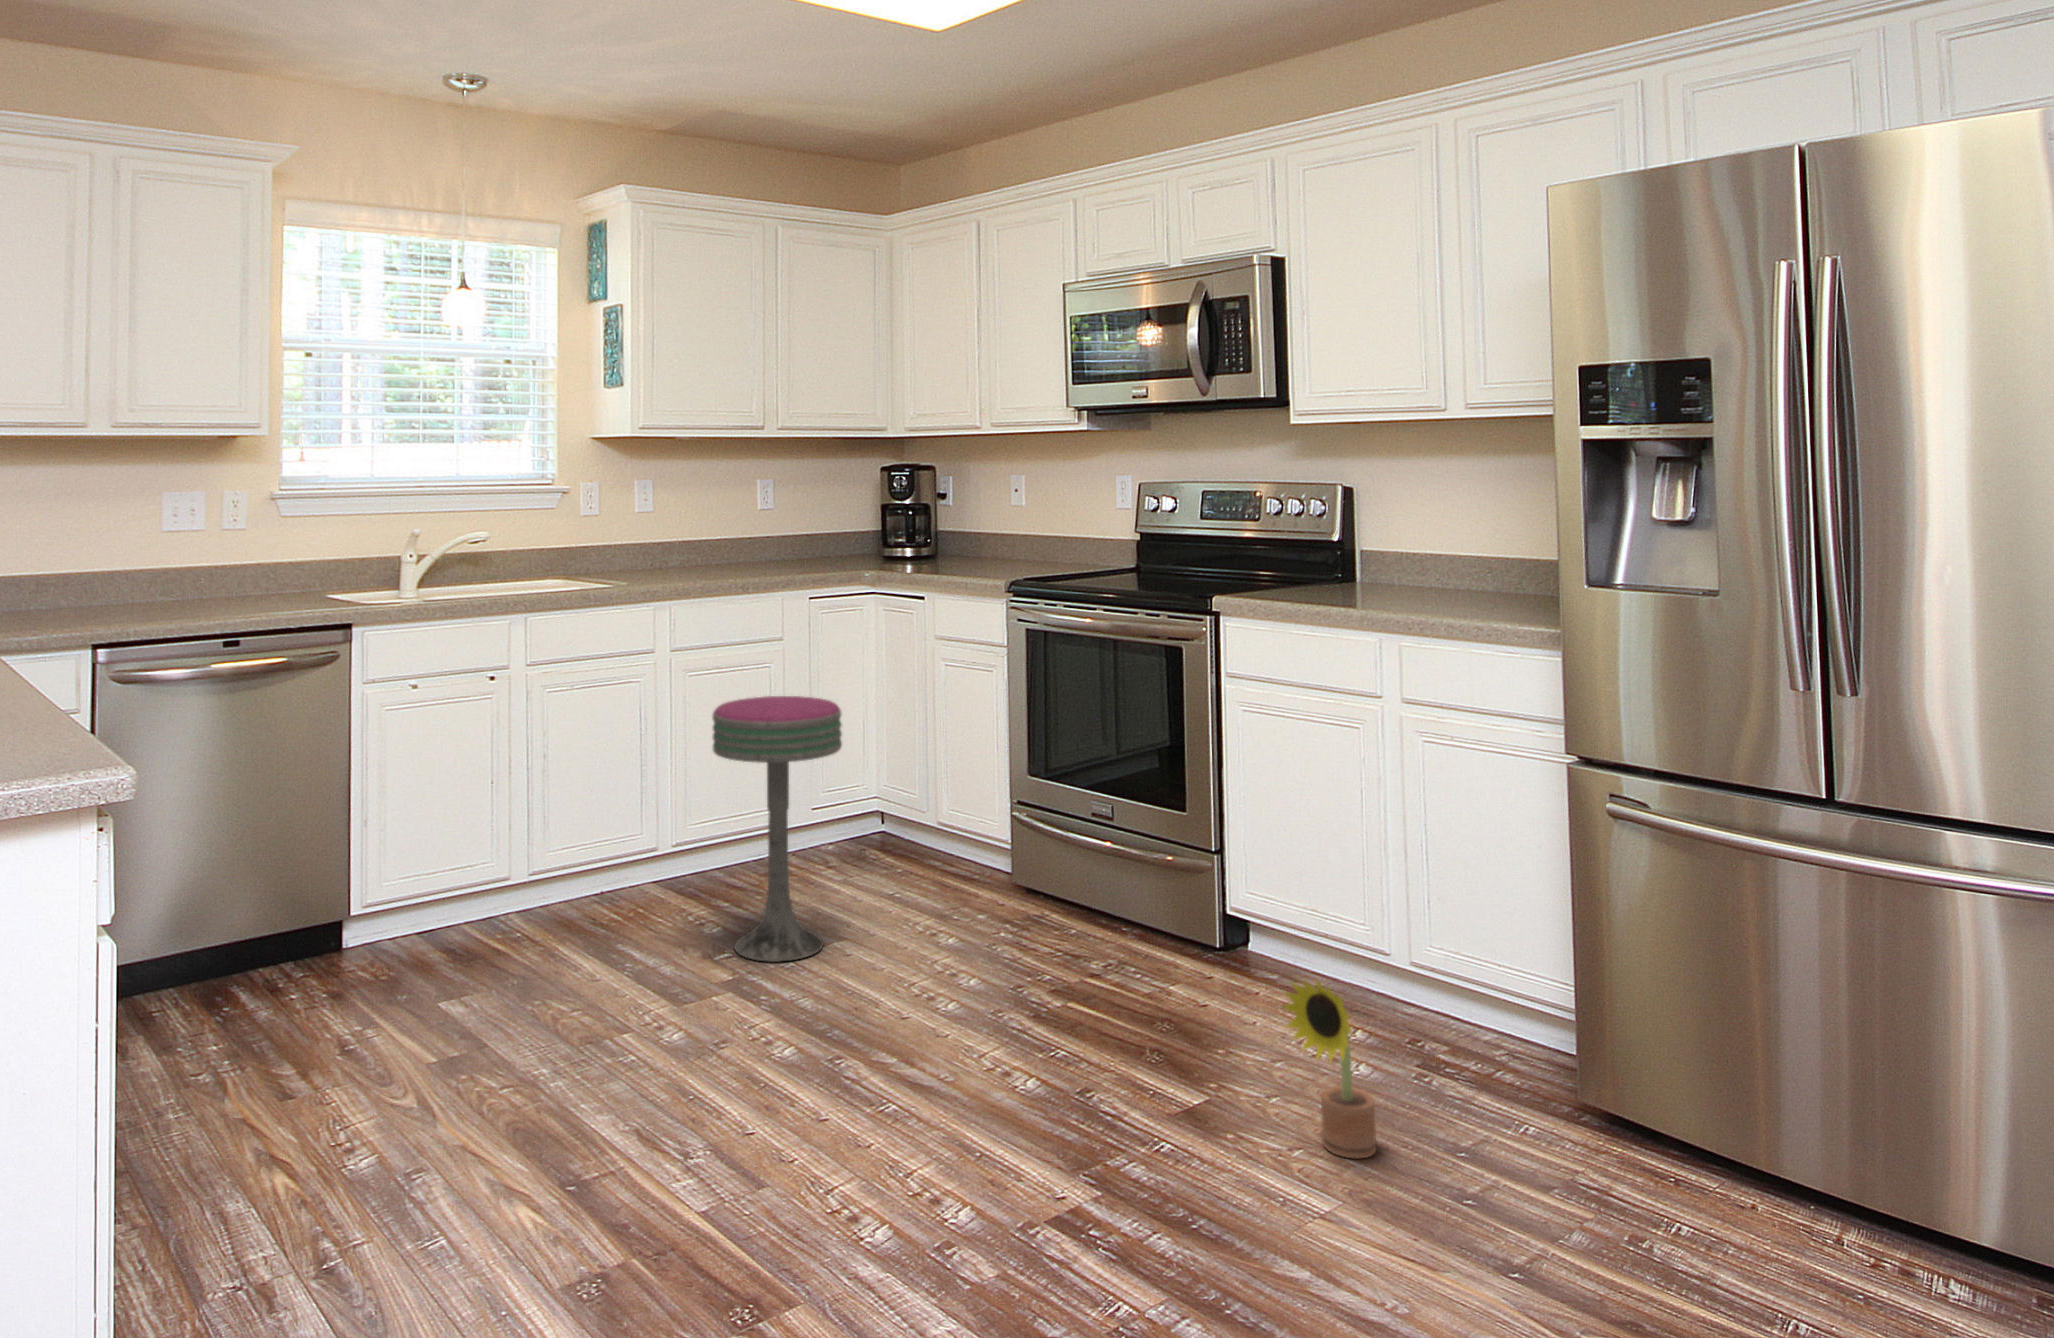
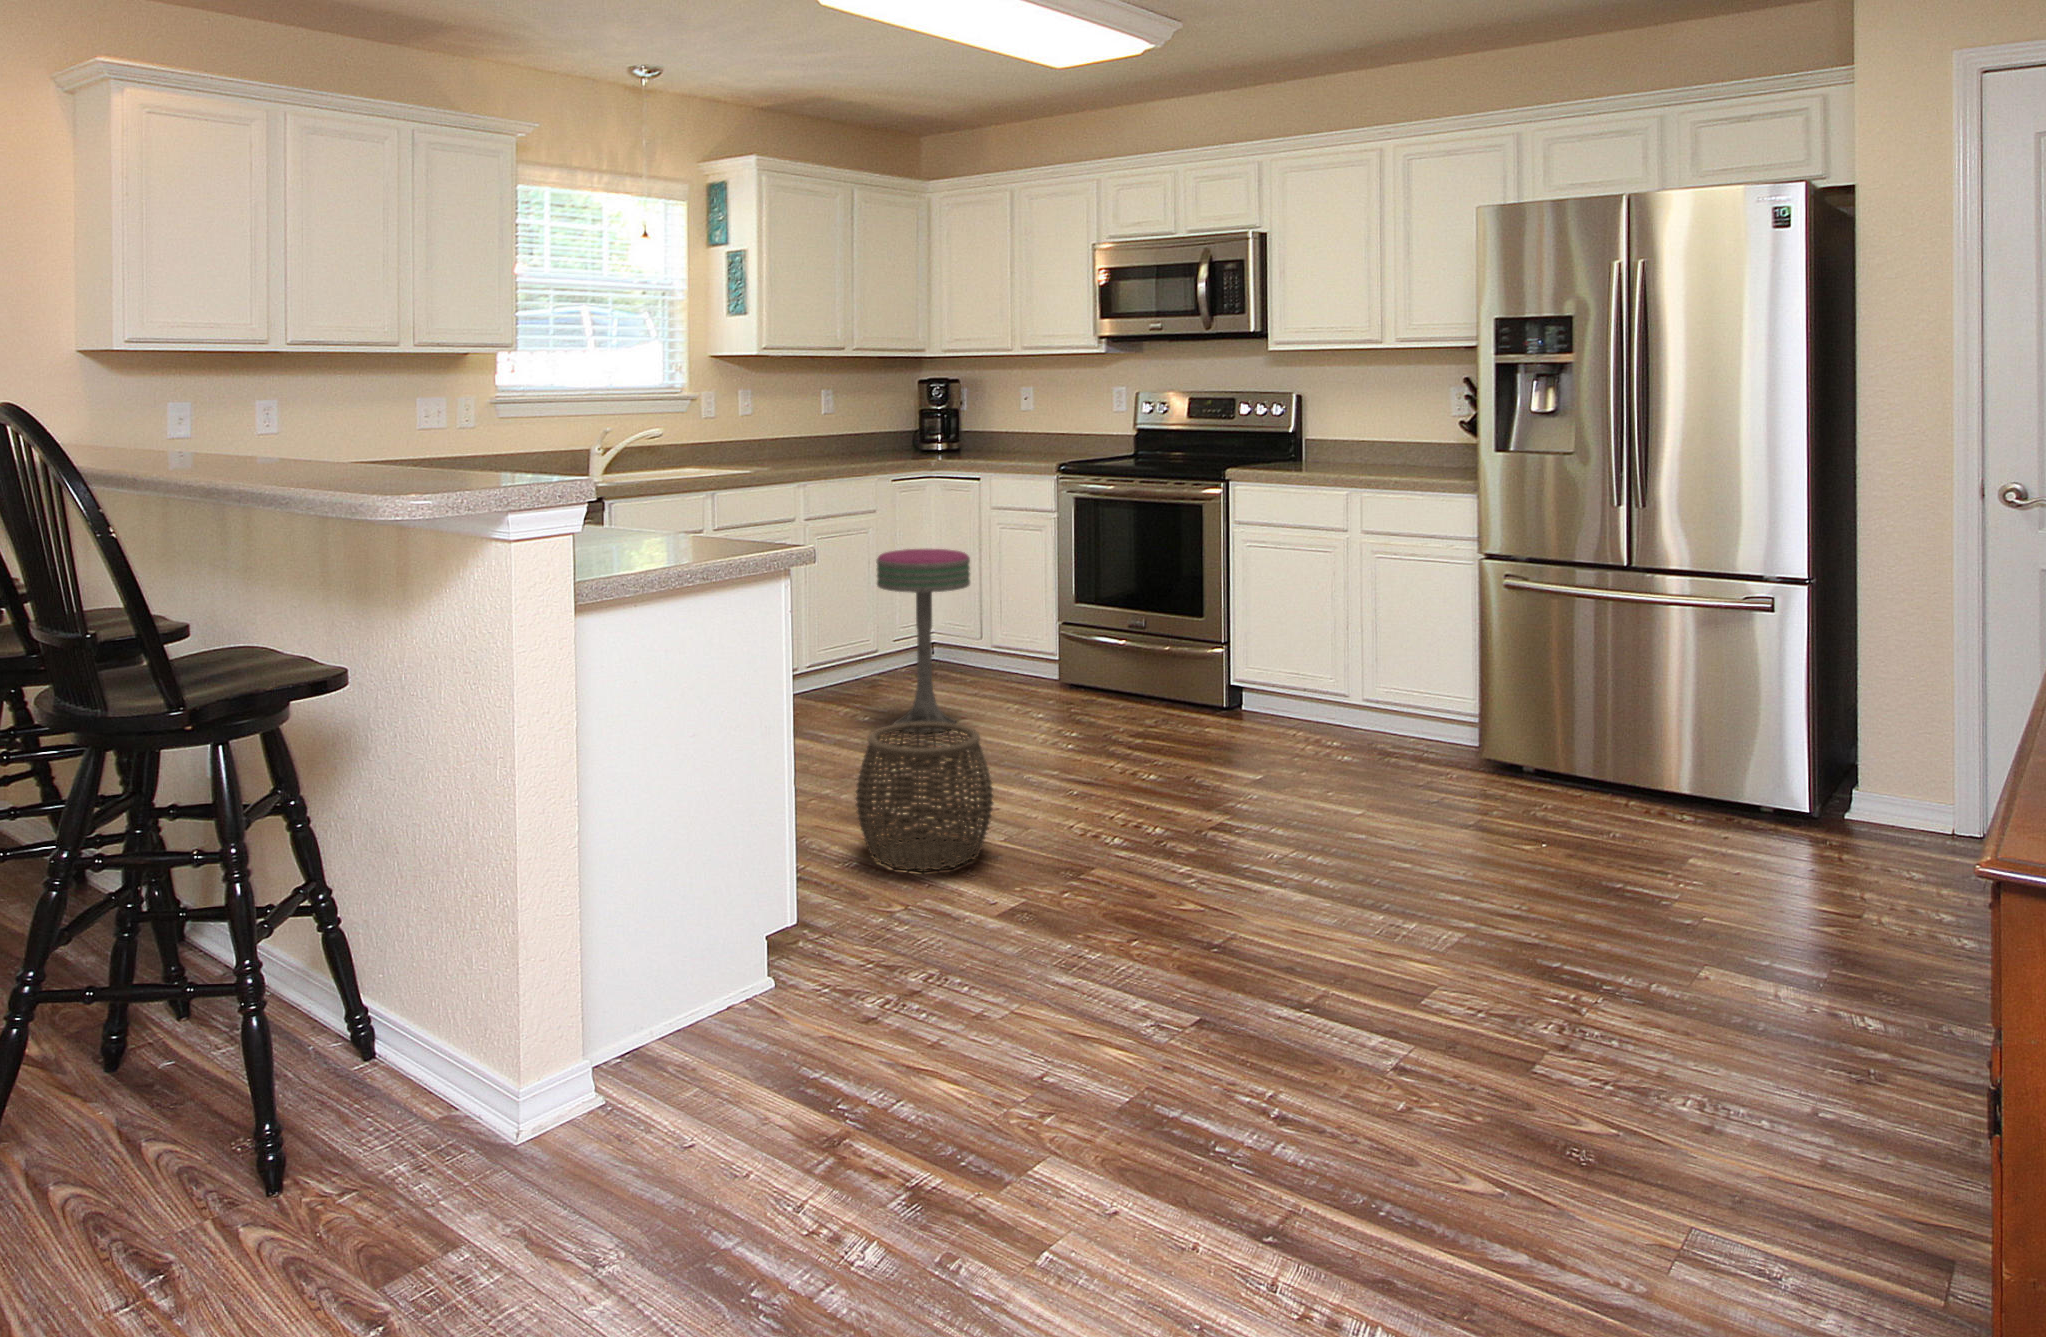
decorative plant: present [1283,981,1376,1159] -> none [1318,690,1372,795]
woven basket: none [446,999,675,1279] -> present [855,721,994,871]

